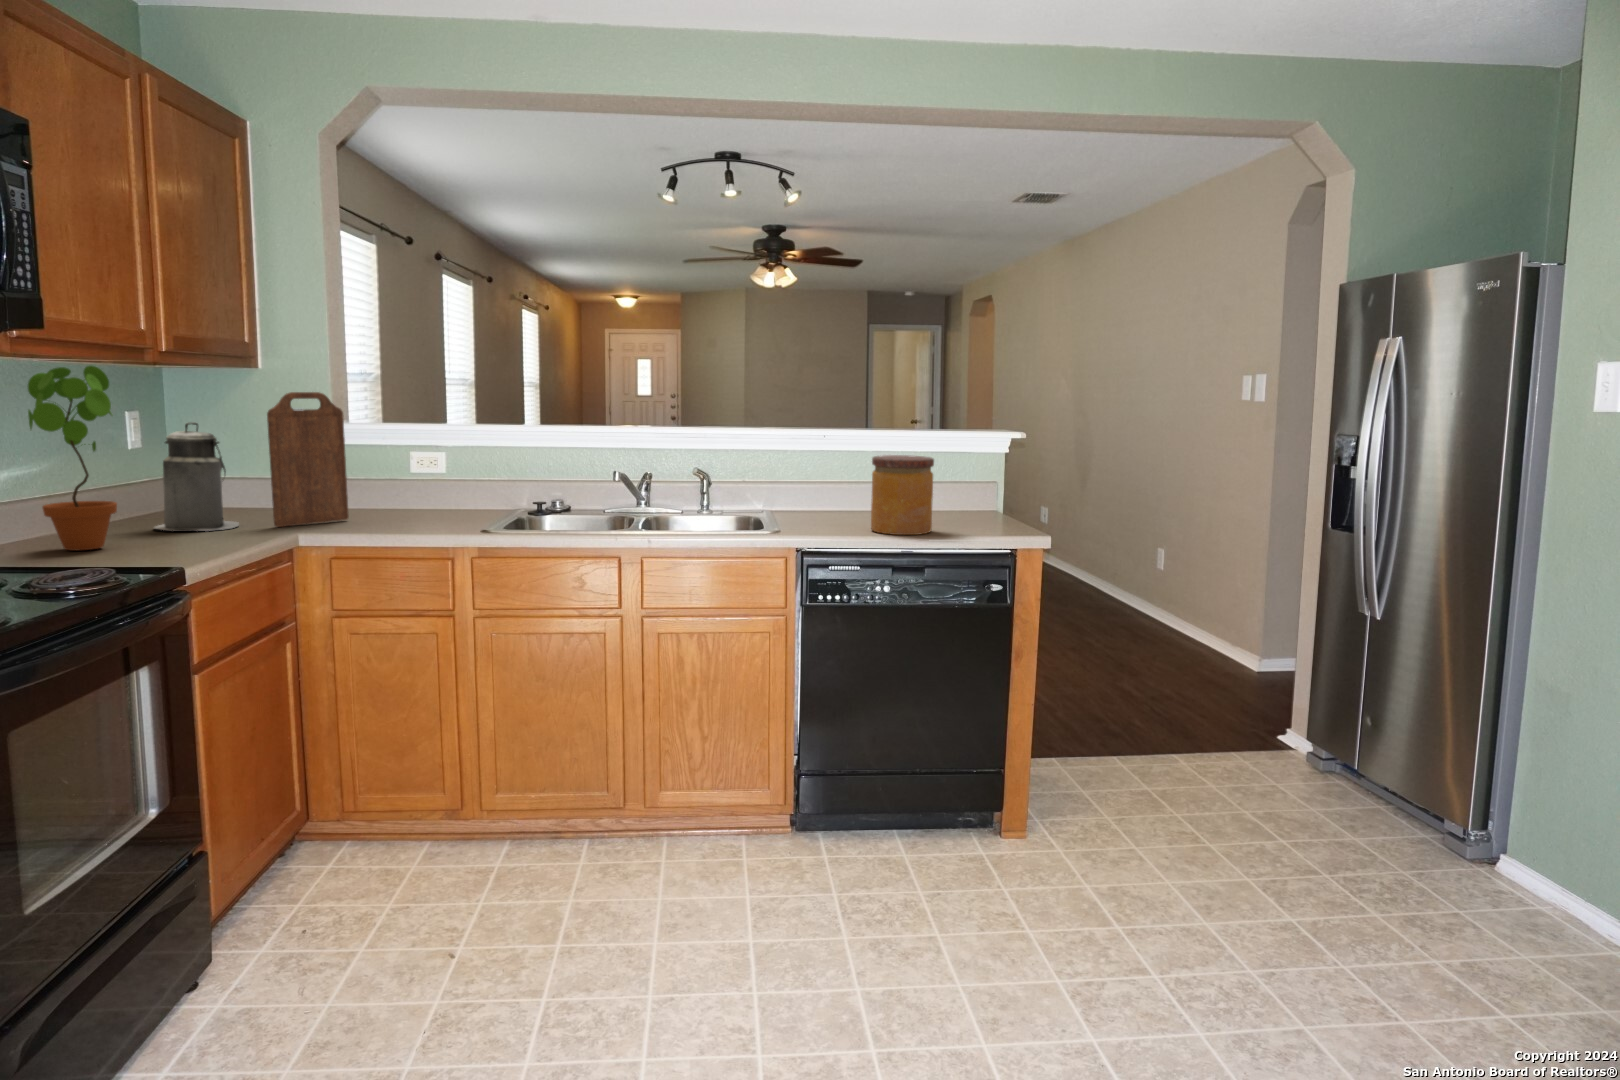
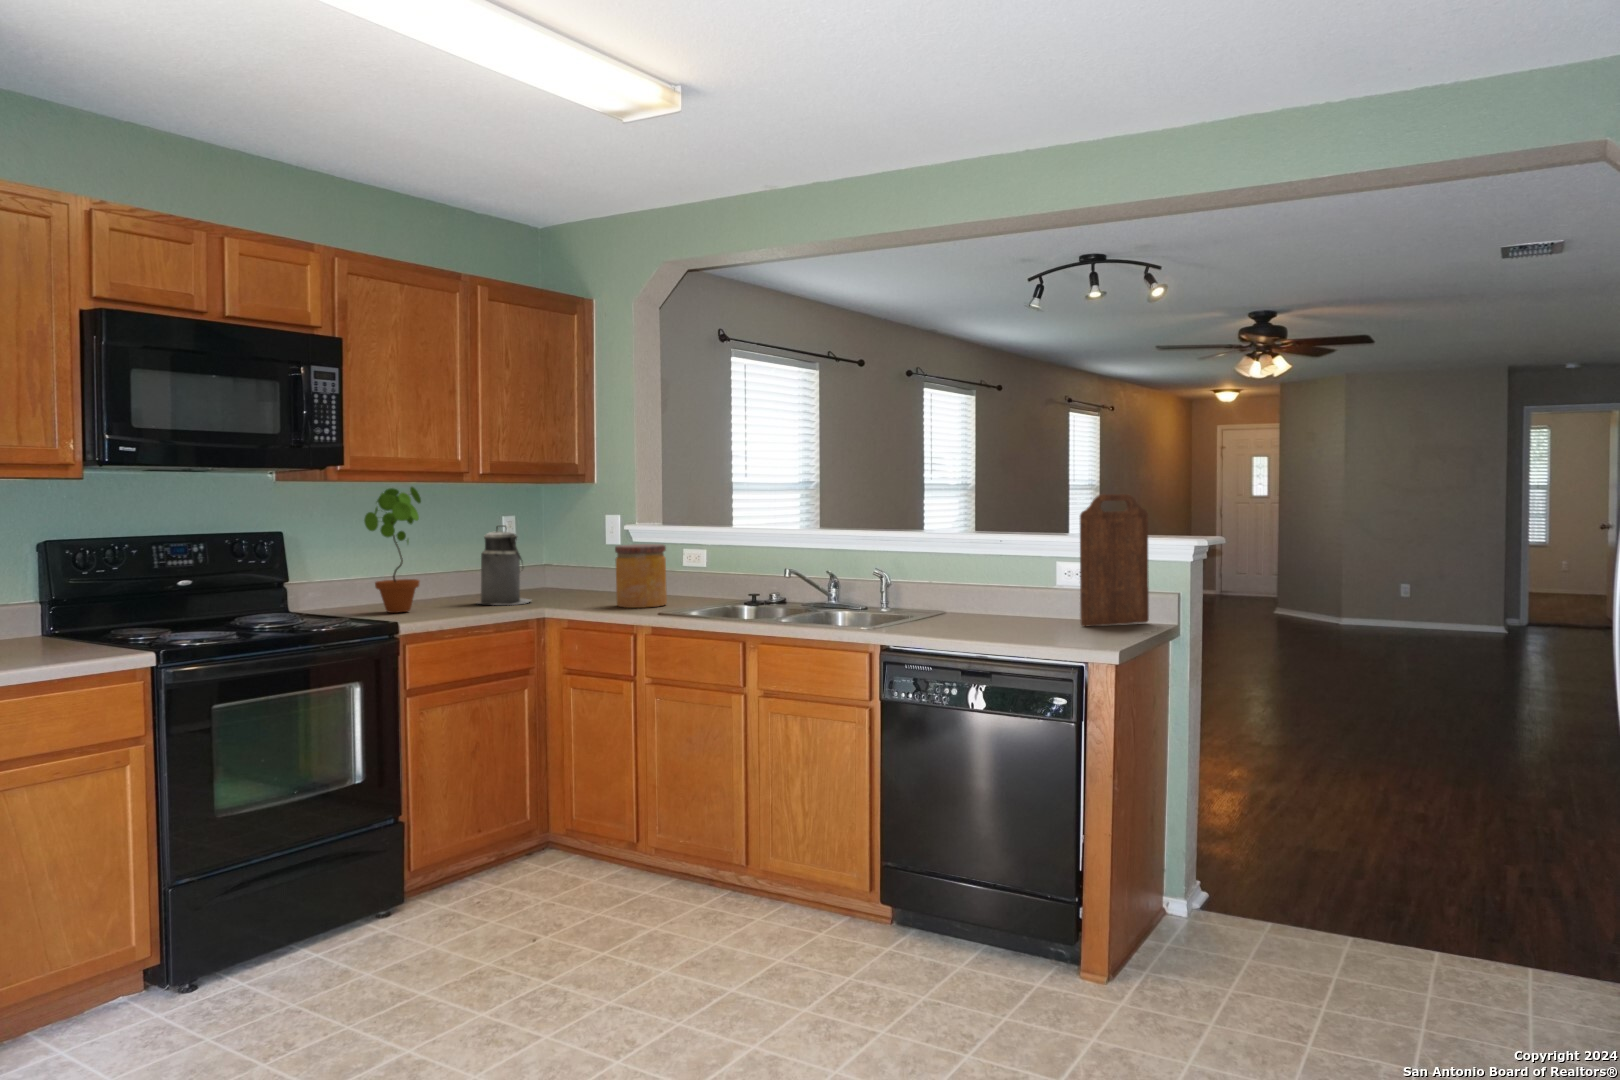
cutting board: present [267,392,349,527] -> present [1080,494,1149,626]
jar: present [871,455,934,535] -> present [615,544,667,608]

